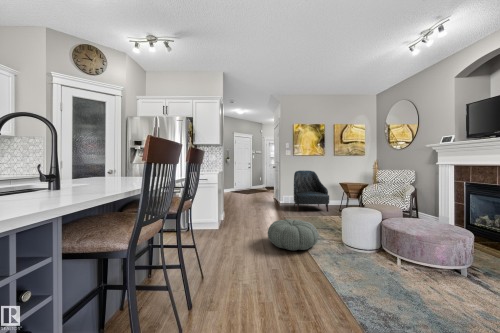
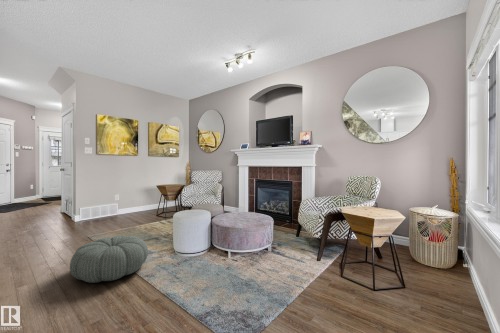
armchair: present [294,171,329,211] -> none [98,173,146,224]

